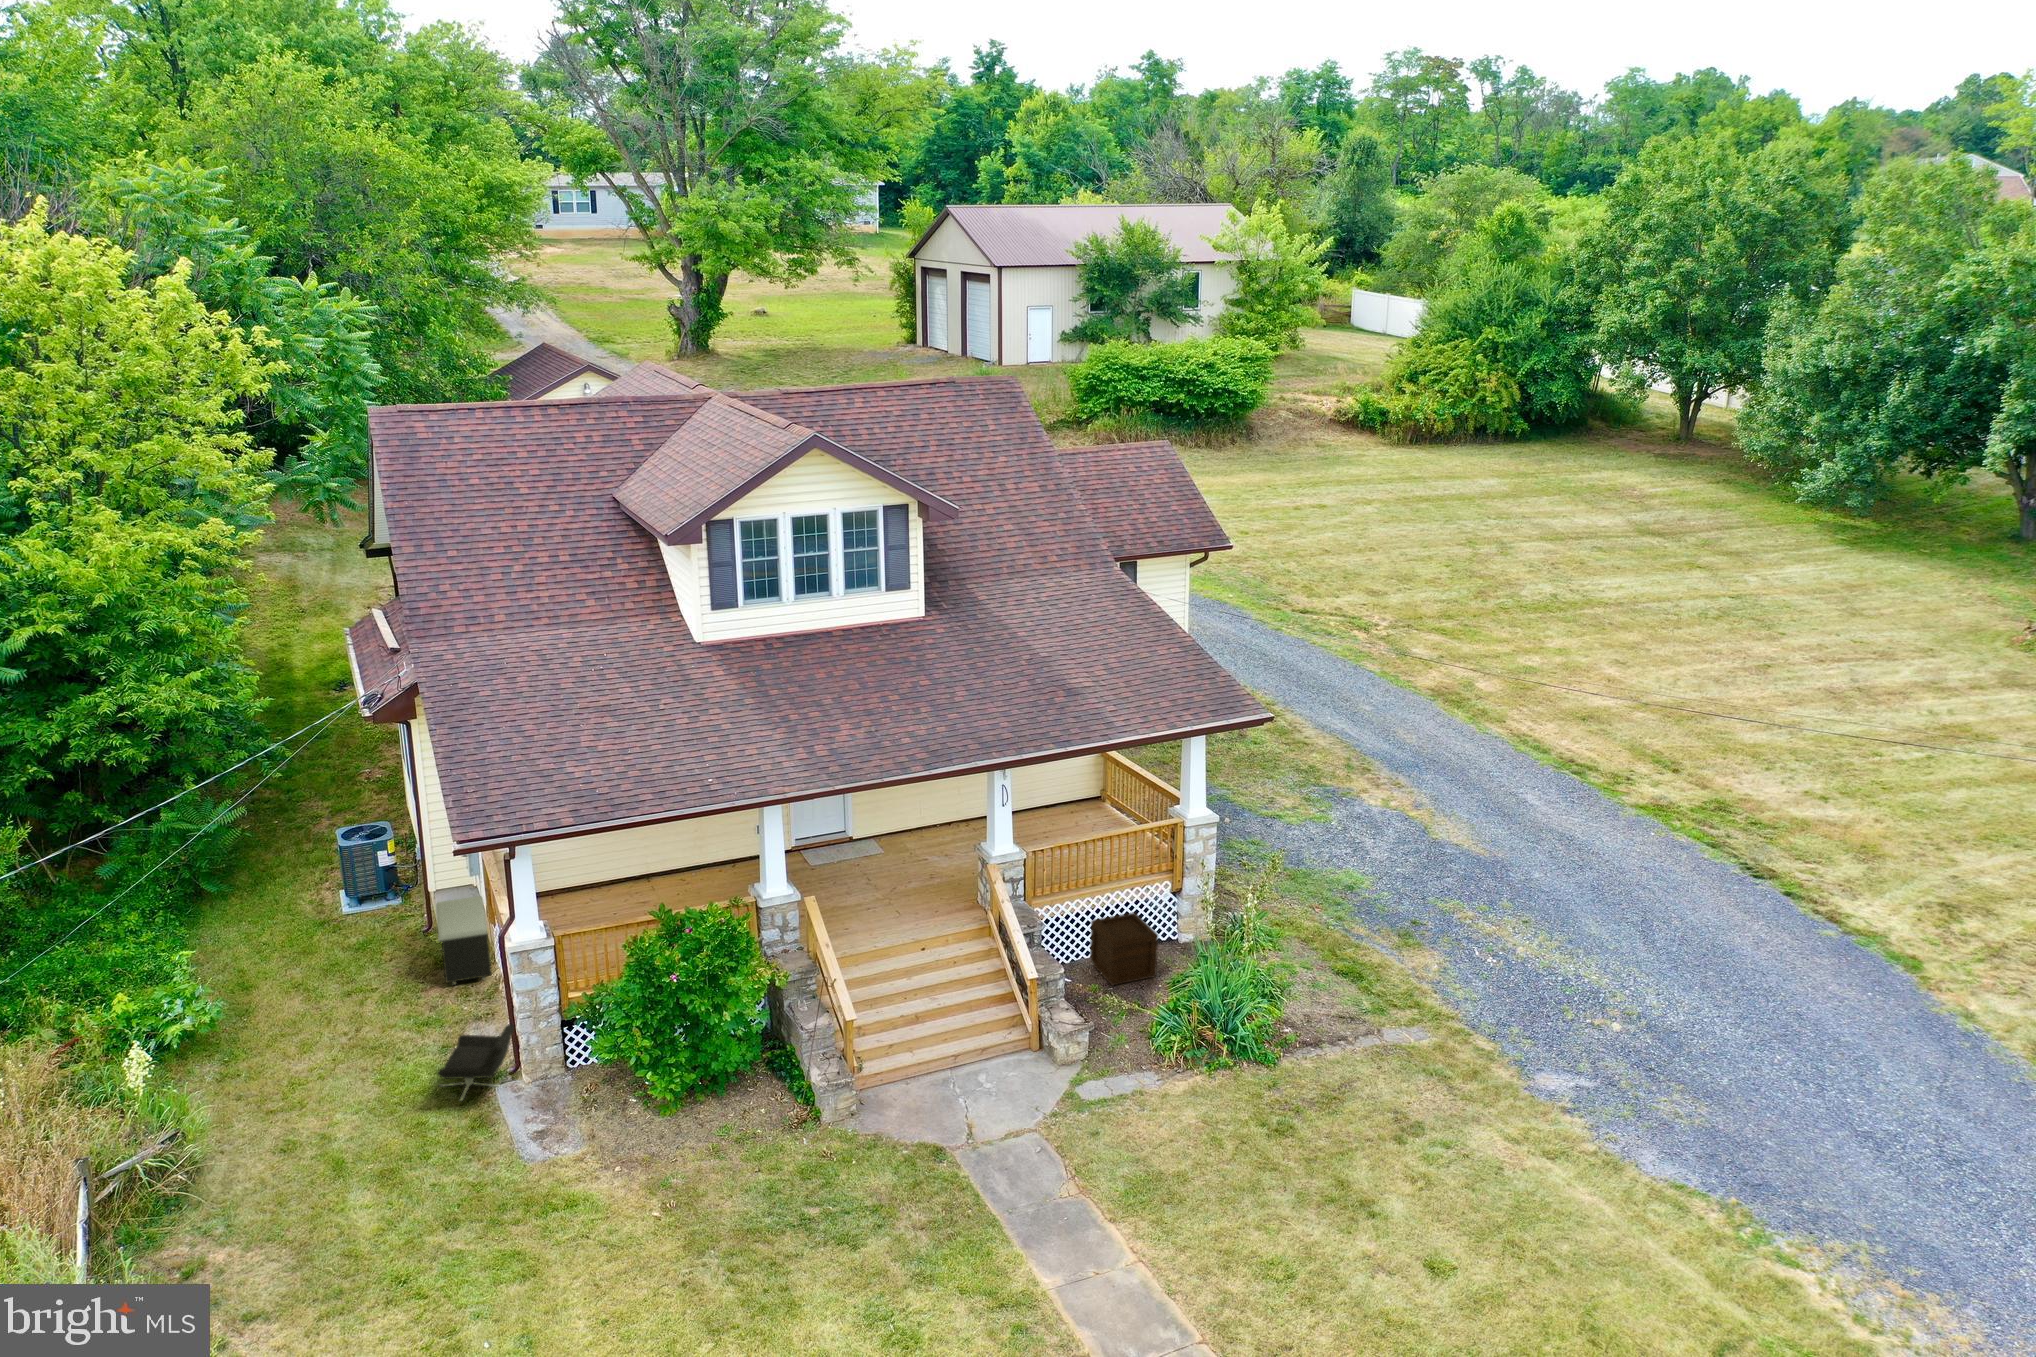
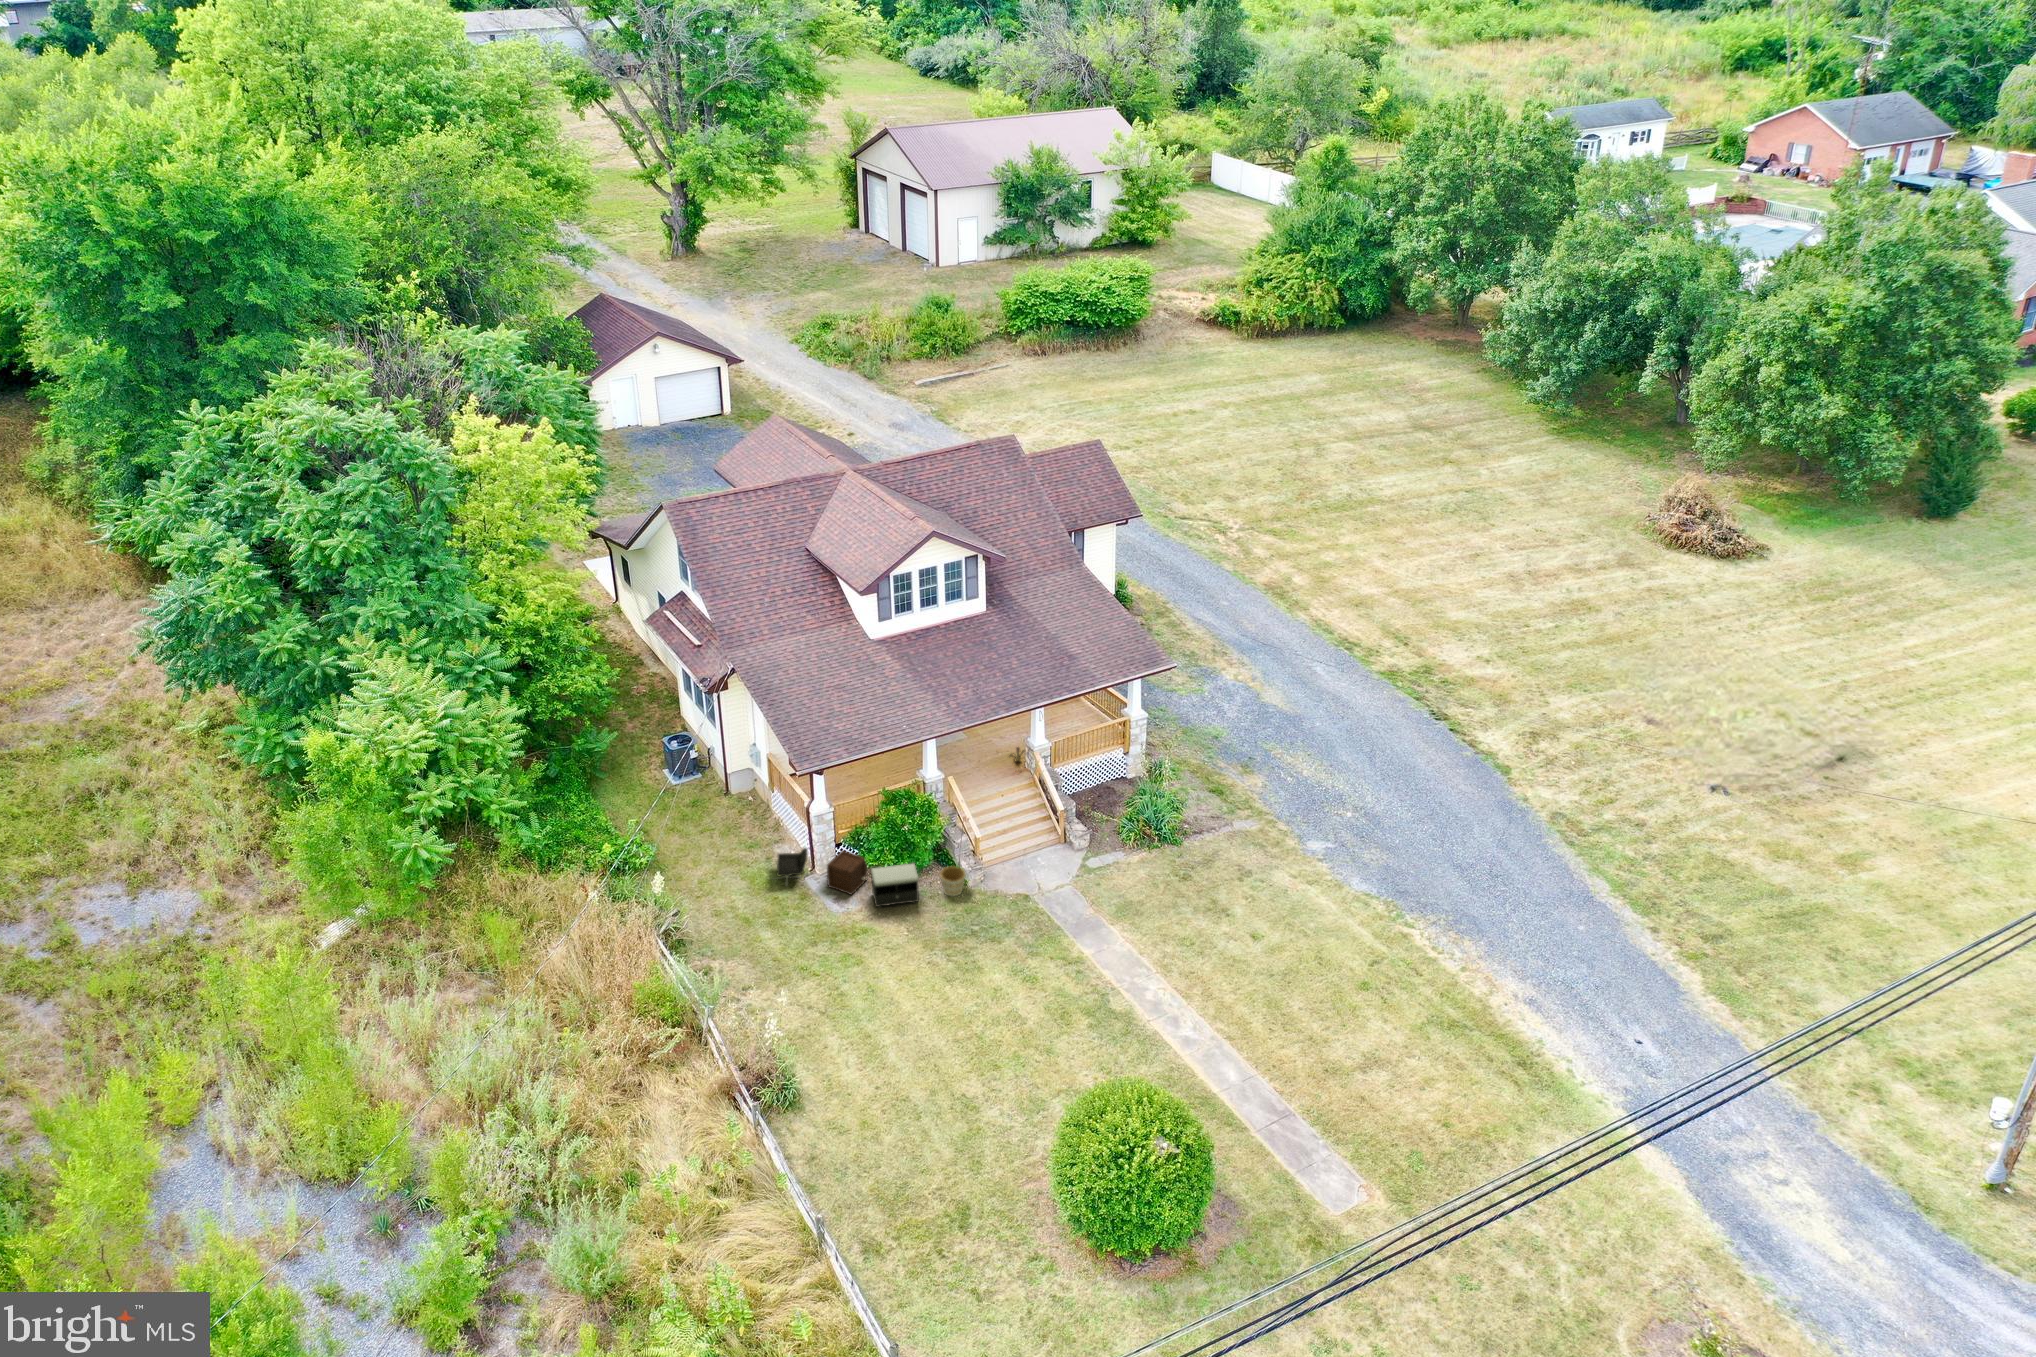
house plant: none [942,859,980,915] -> present [1010,748,1024,767]
storage bench: present [436,896,492,984] -> present [871,864,919,907]
wooden crate: present [1090,912,1158,986] -> present [827,850,867,895]
wooden bucket: none [763,1076,817,1141] -> present [940,867,966,897]

